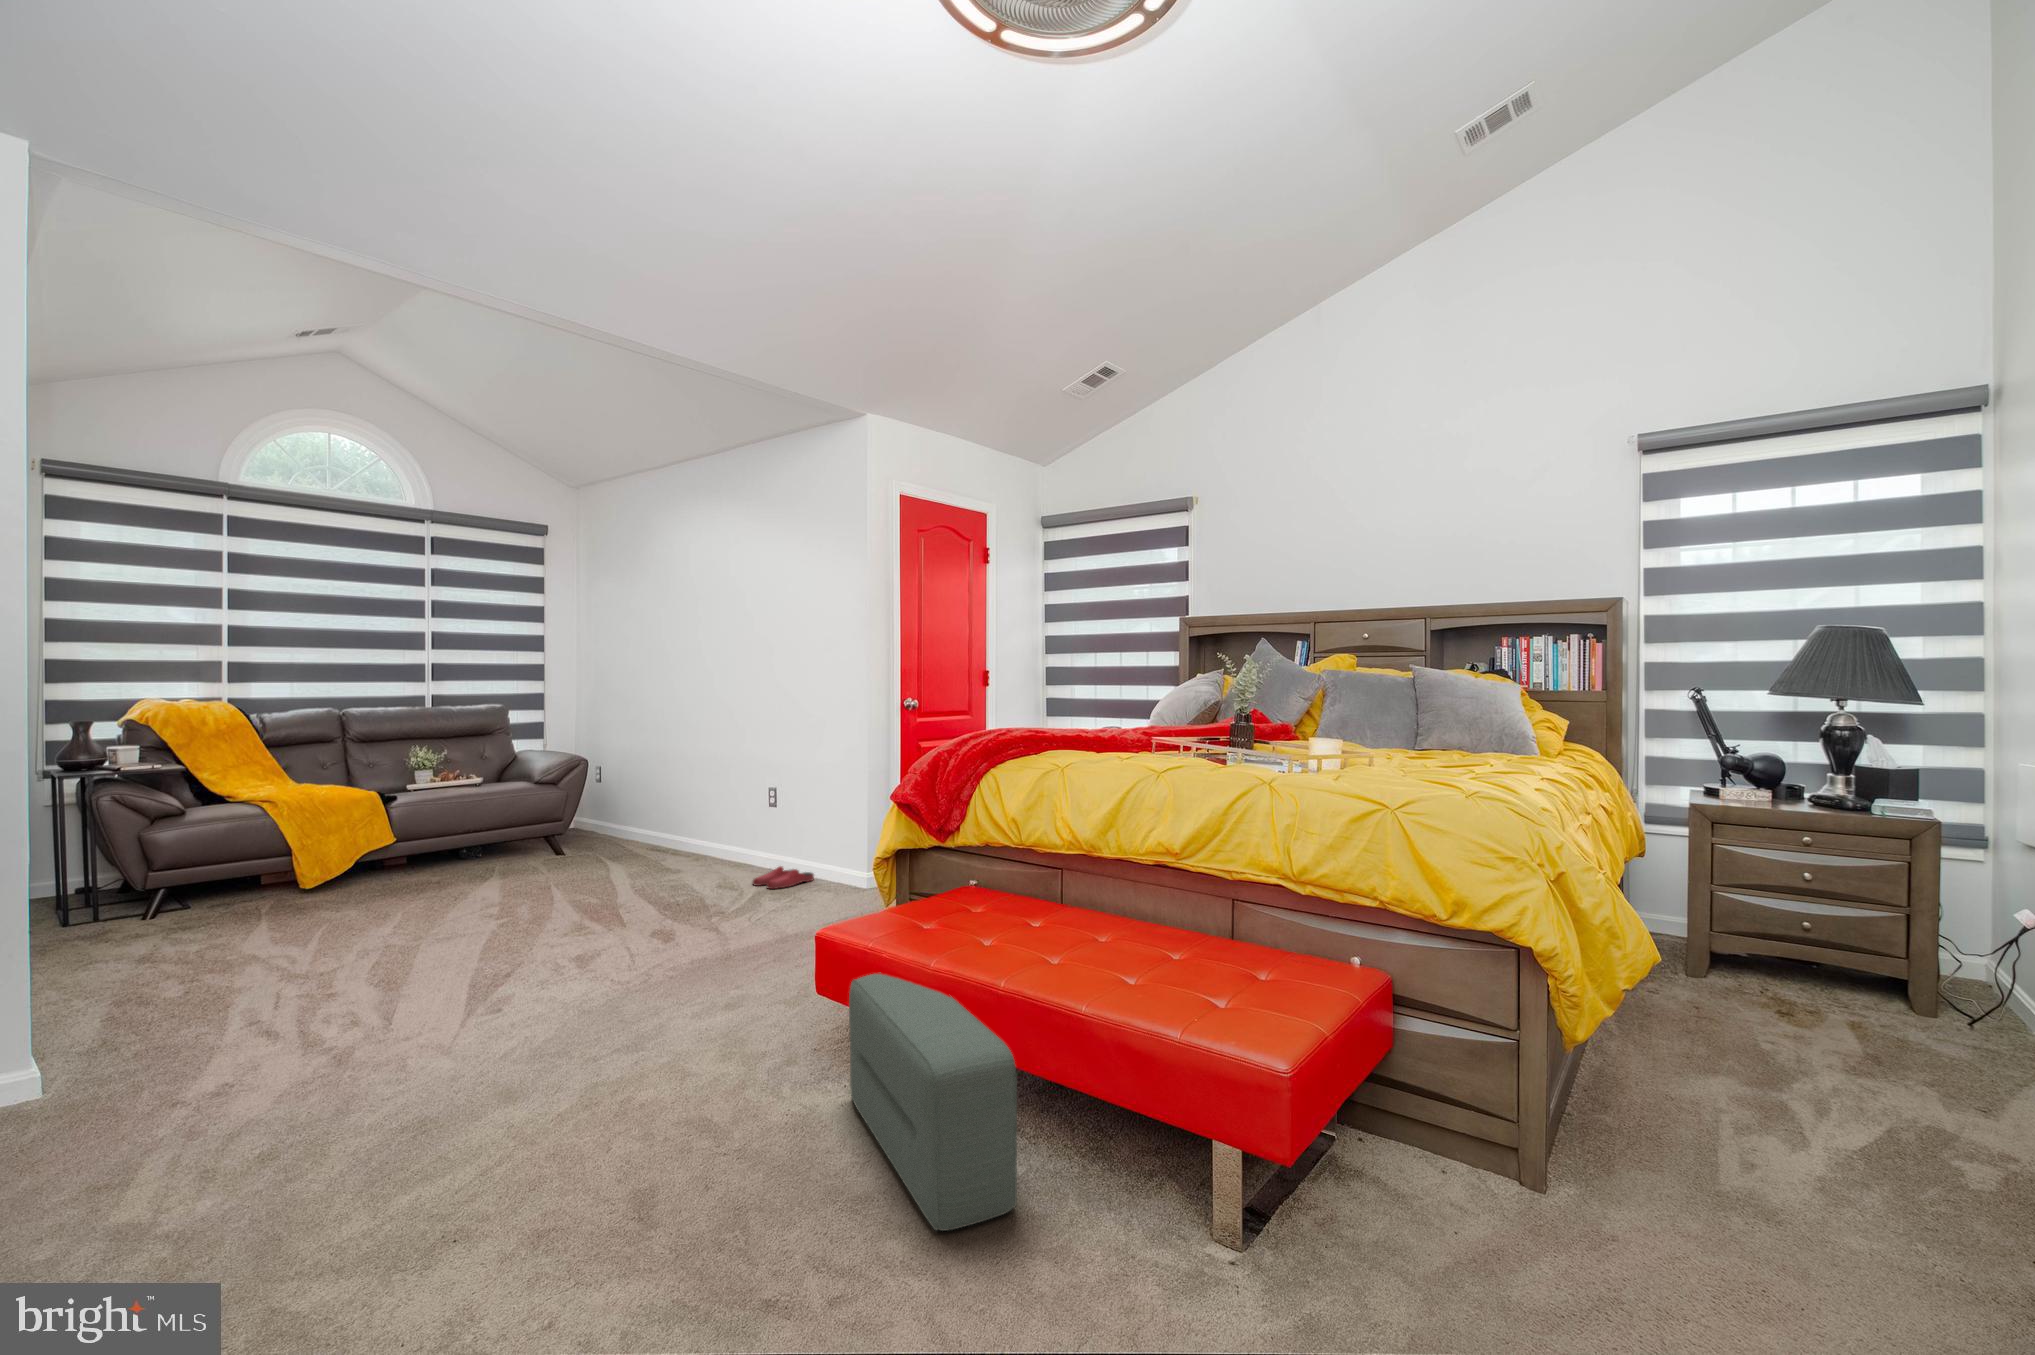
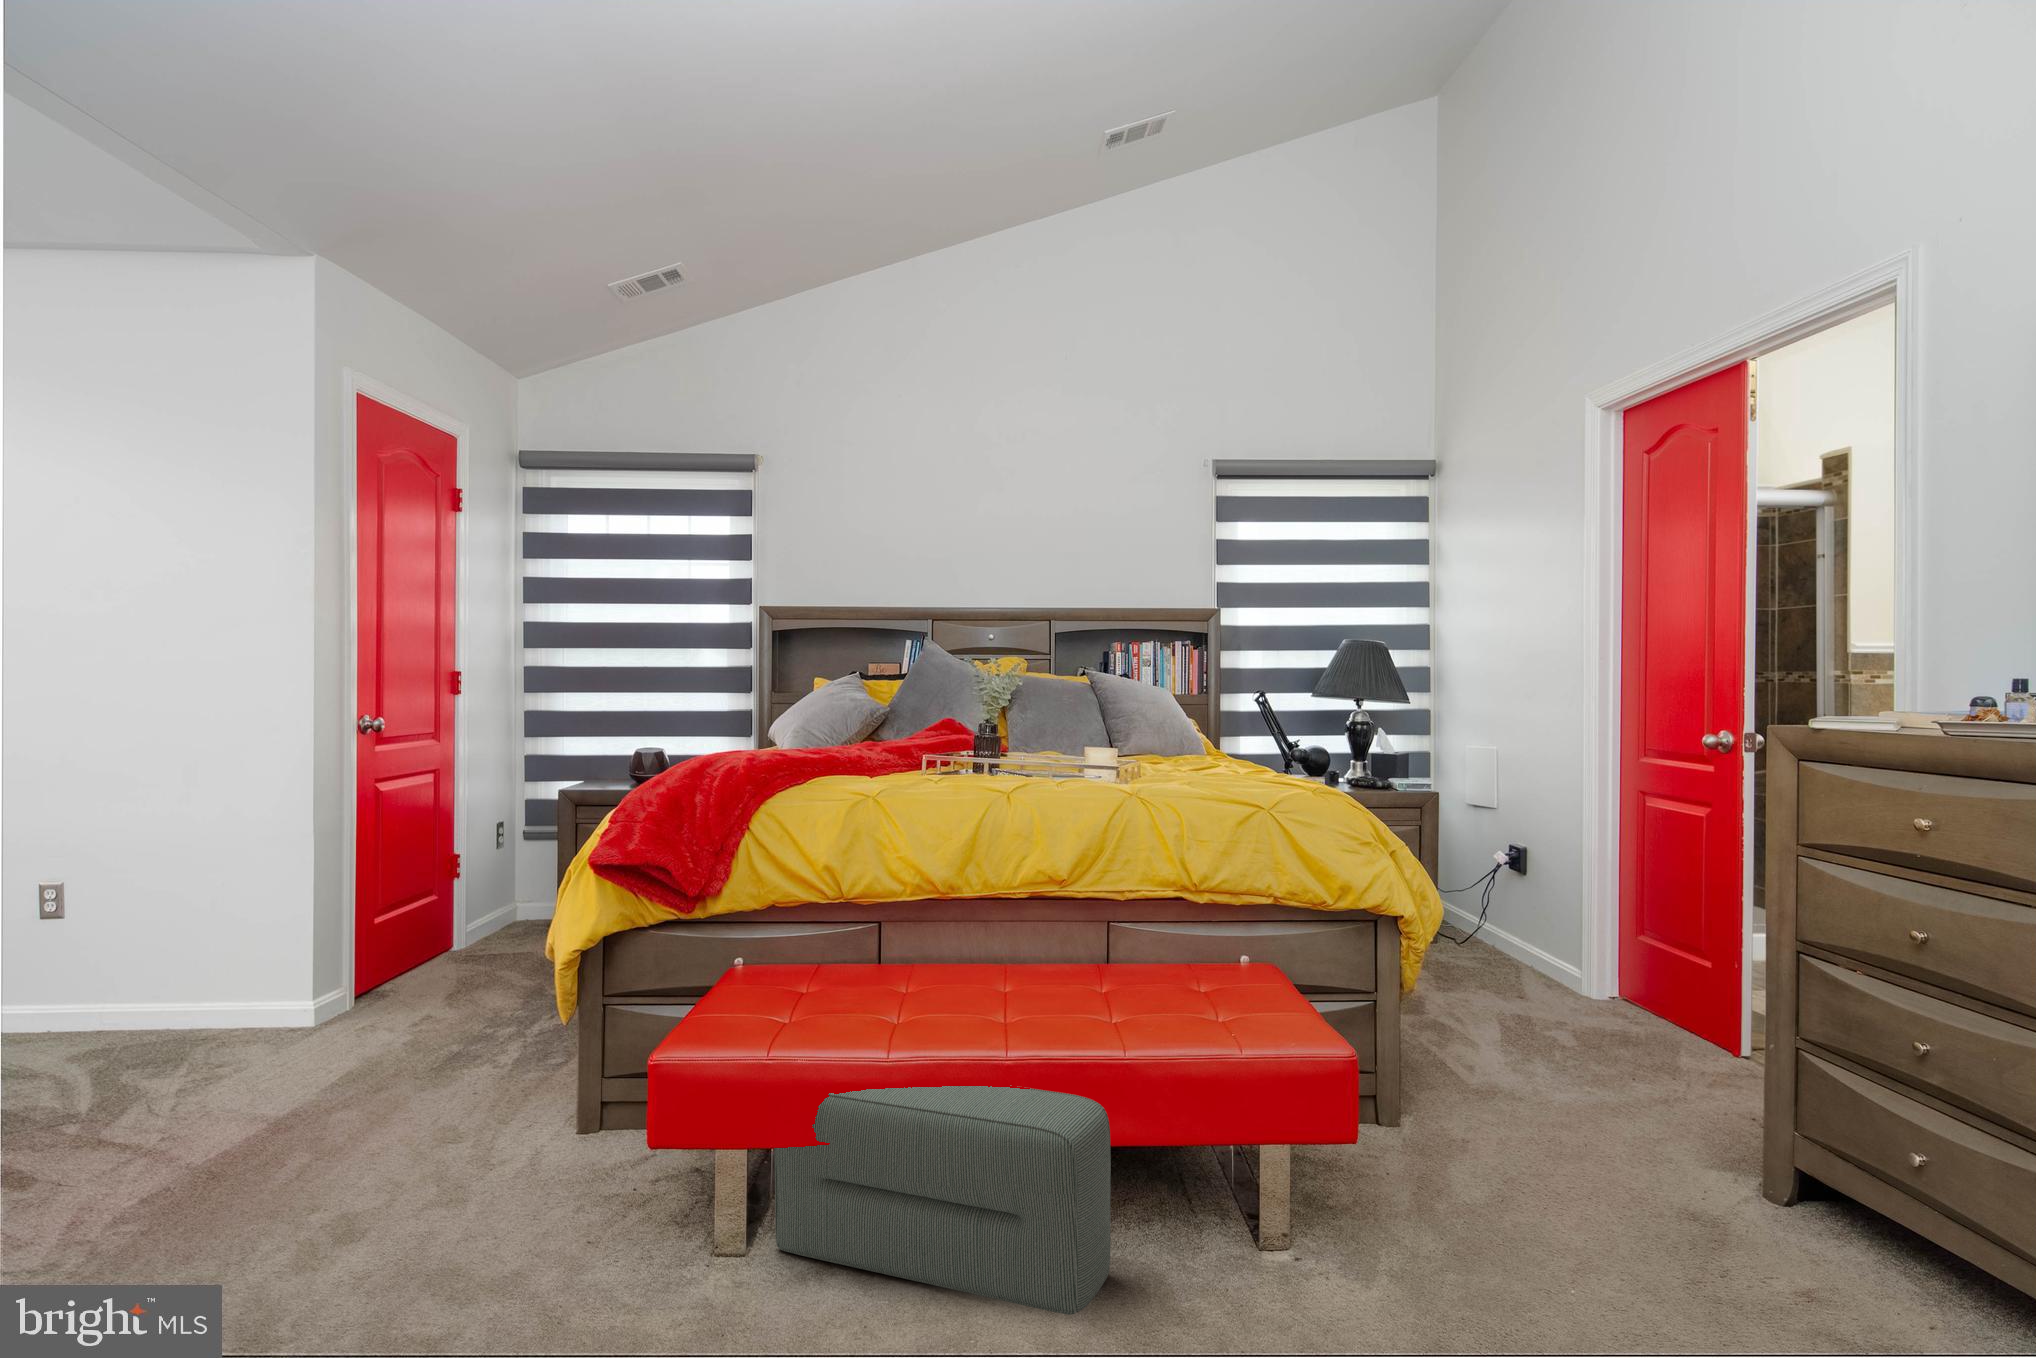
slippers: present [753,866,814,889] -> none [88,1017,207,1058]

